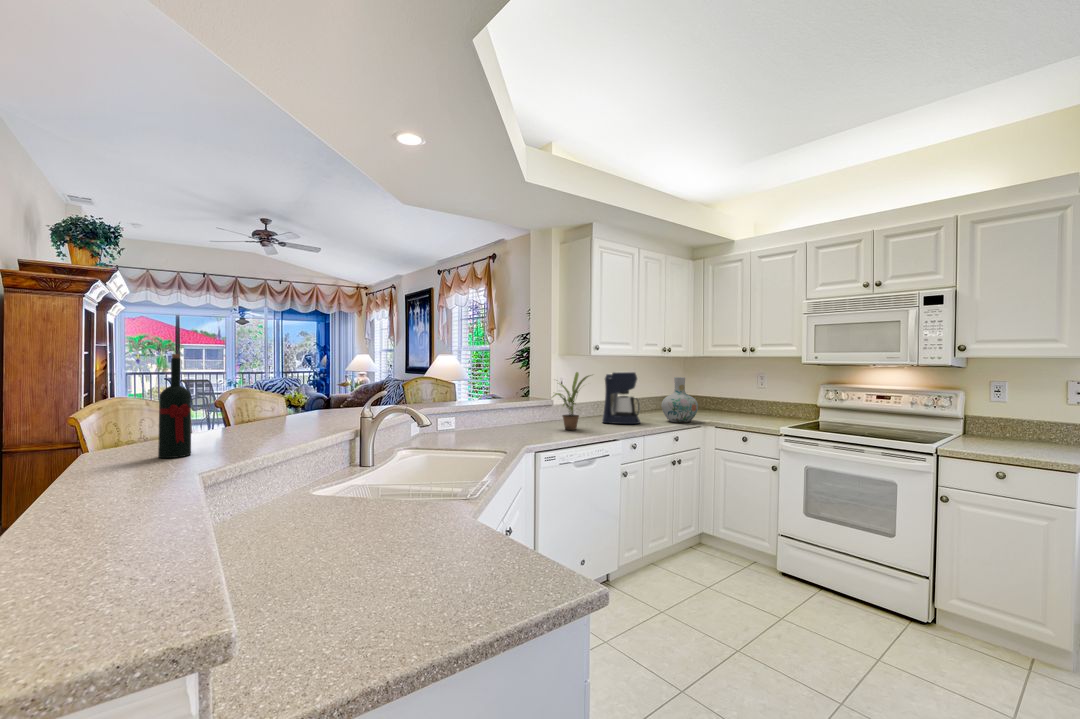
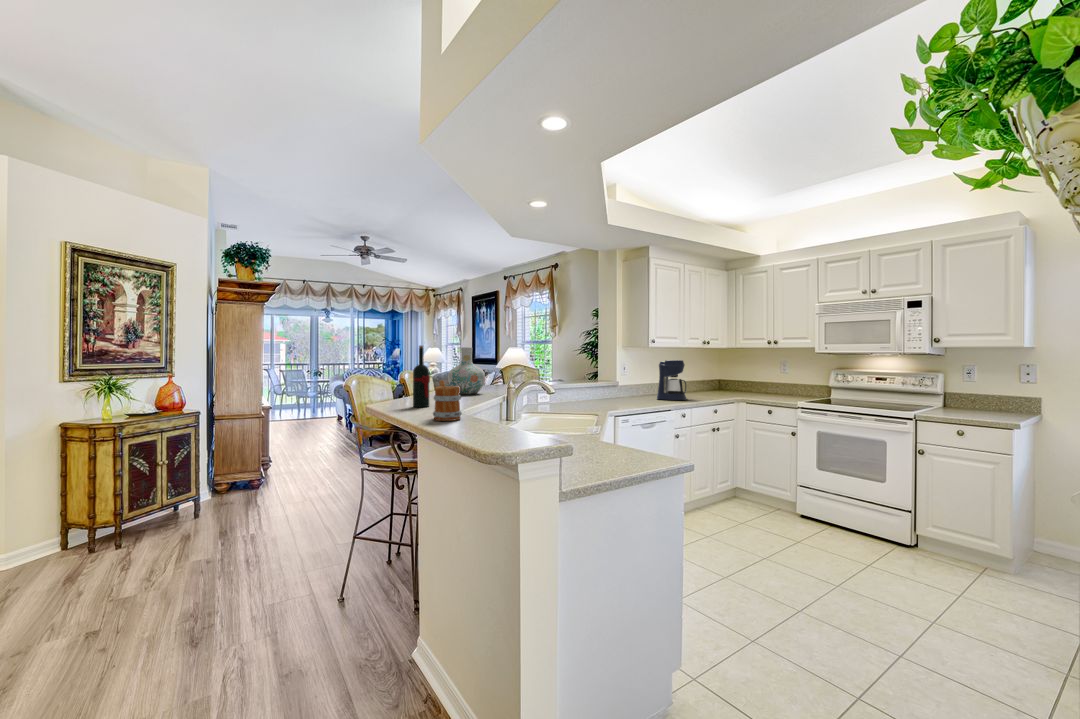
potted plant: present [553,372,591,430] -> none [619,360,654,404]
vase: present [662,377,698,423] -> present [448,347,485,395]
mug: none [95,420,165,505] -> present [433,380,462,421]

